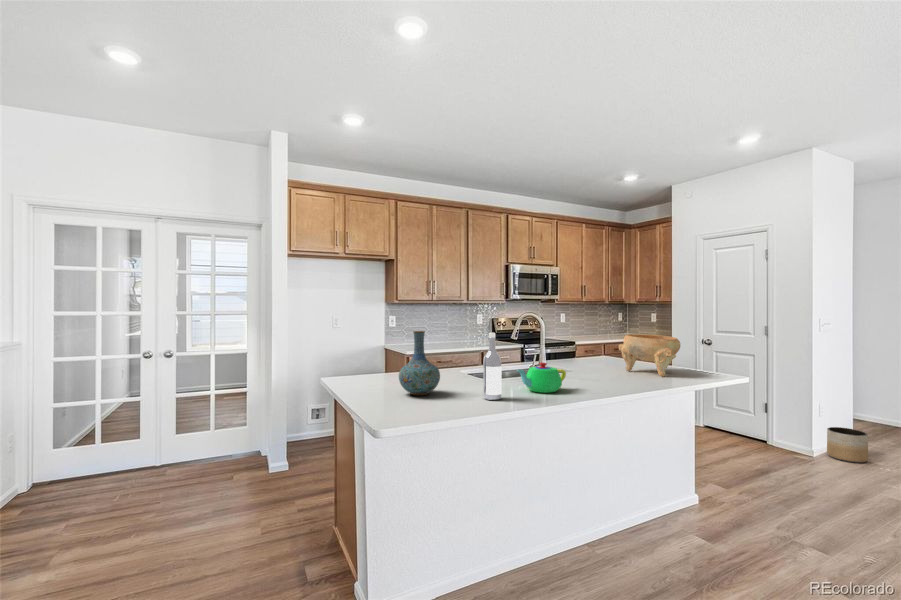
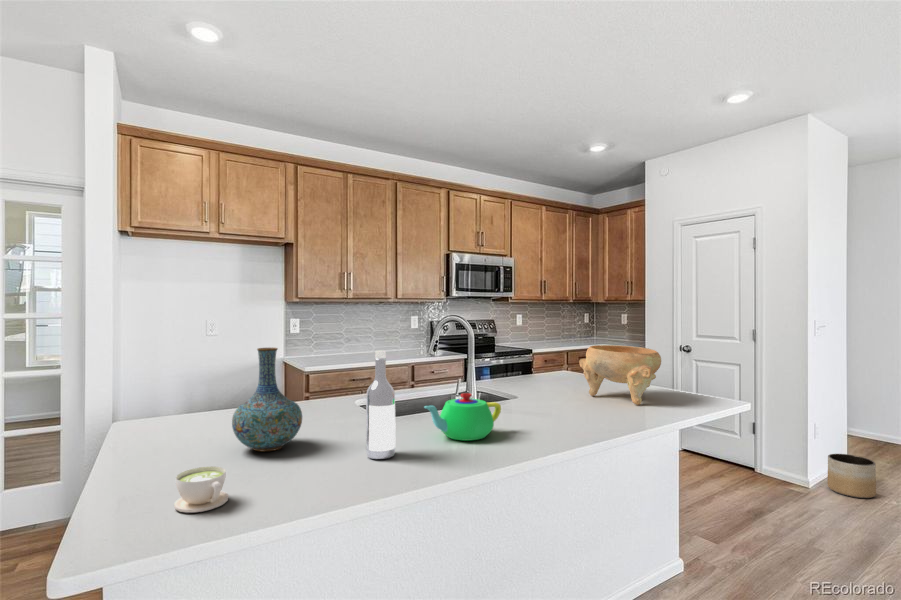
coffee cup: none [389,396,417,418] -> present [174,467,228,513]

